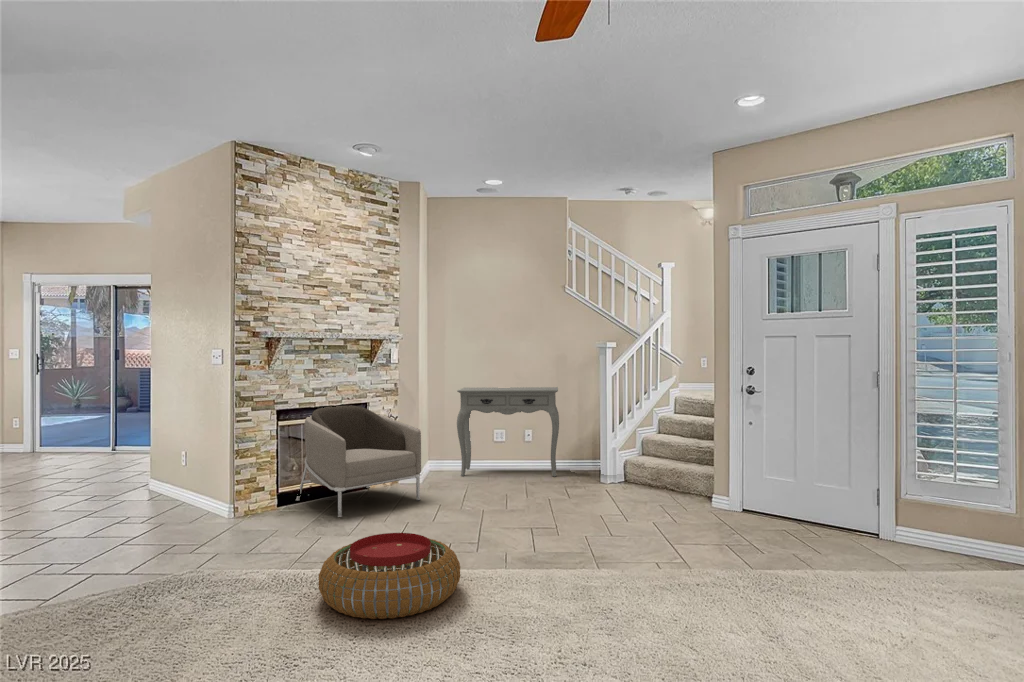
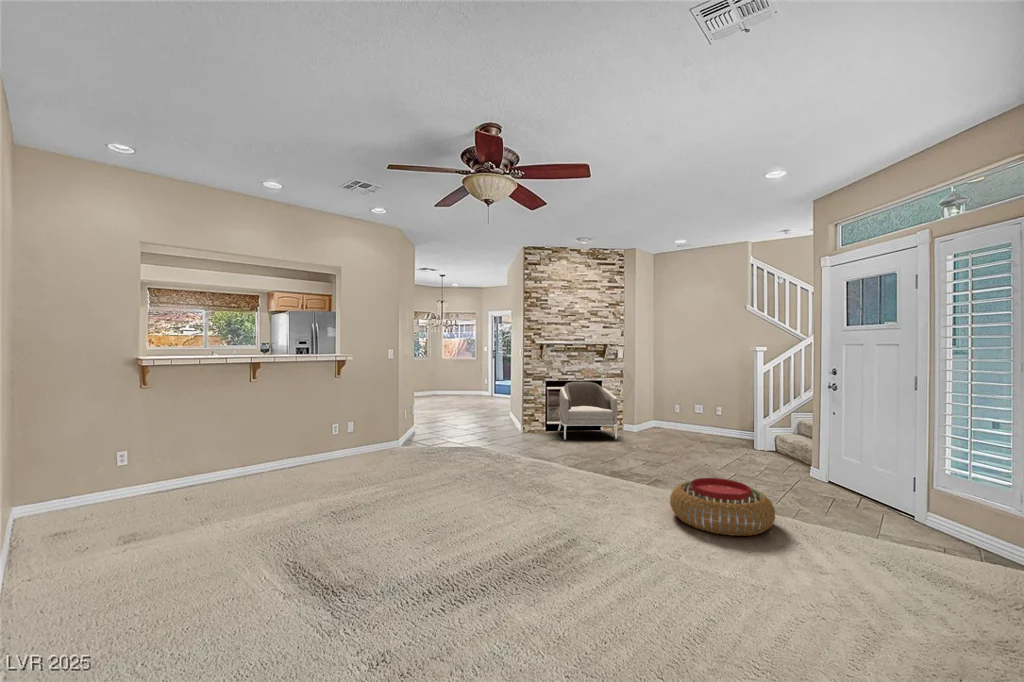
console table: present [457,387,559,477] -> none [661,376,740,442]
pouf: present [318,533,461,619] -> present [670,478,775,536]

